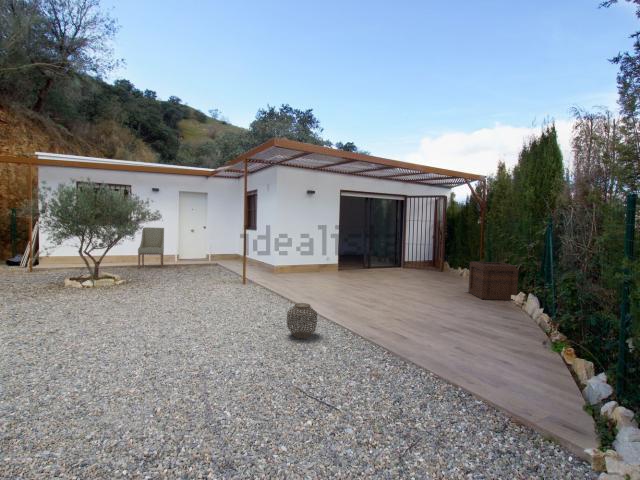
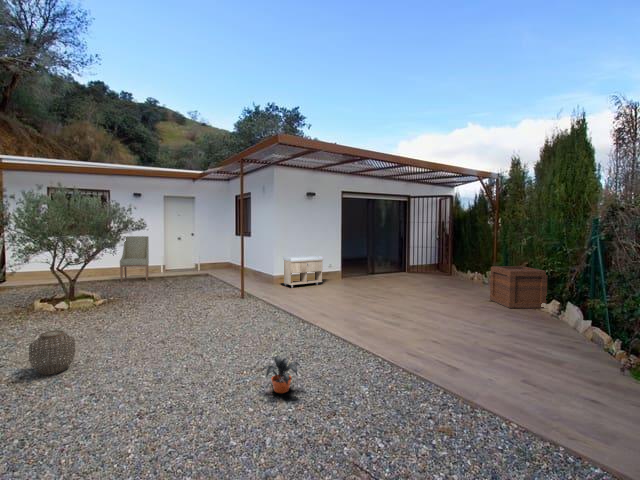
storage bench: none [280,249,320,277] -> present [283,256,323,288]
woven basket: present [287,303,317,338] -> present [29,330,75,375]
potted plant: none [241,319,273,347] -> present [263,356,300,393]

